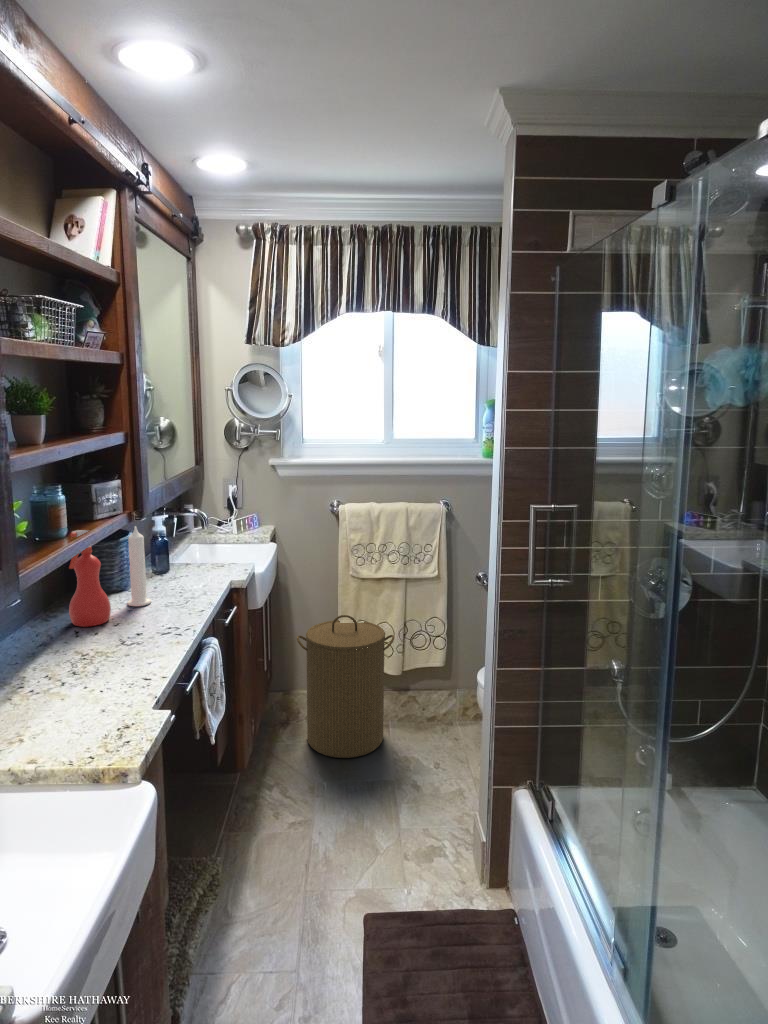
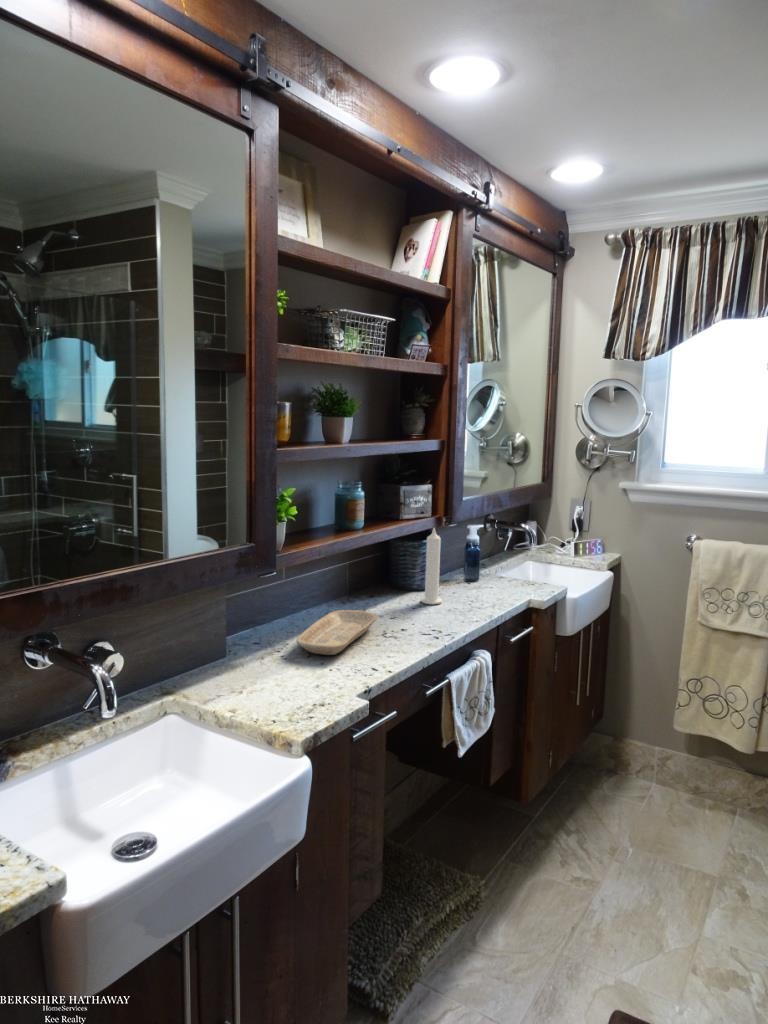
spray bottle: present [69,530,111,627] -> none [362,523,398,612]
laundry hamper: present [297,615,395,758] -> none [621,667,745,839]
tray: none [40,627,109,684] -> present [296,610,377,655]

